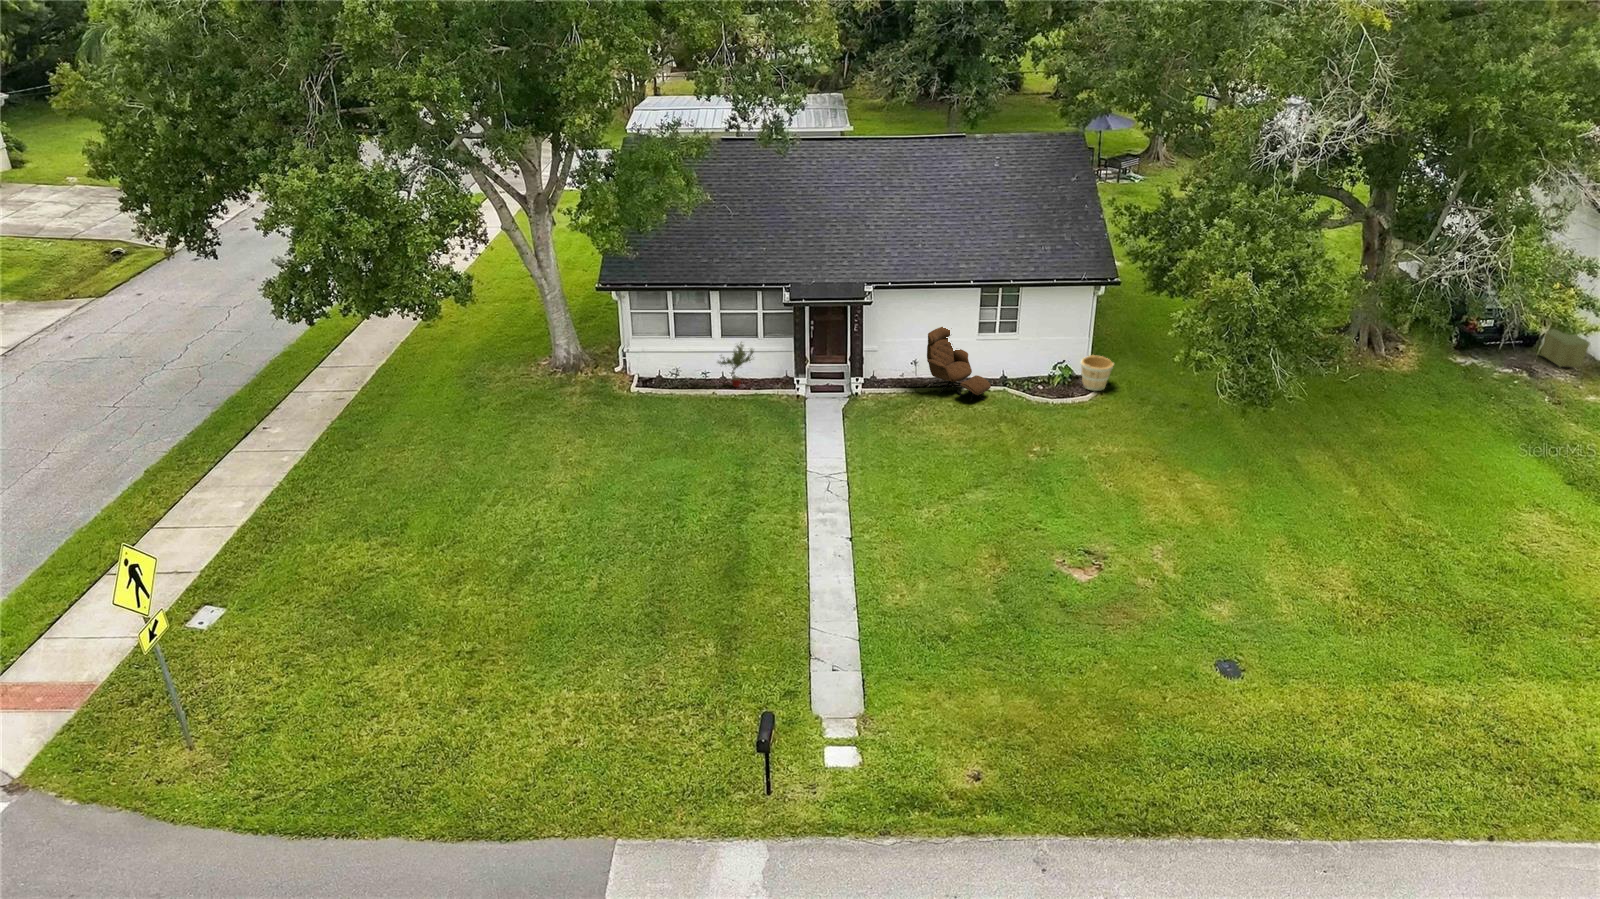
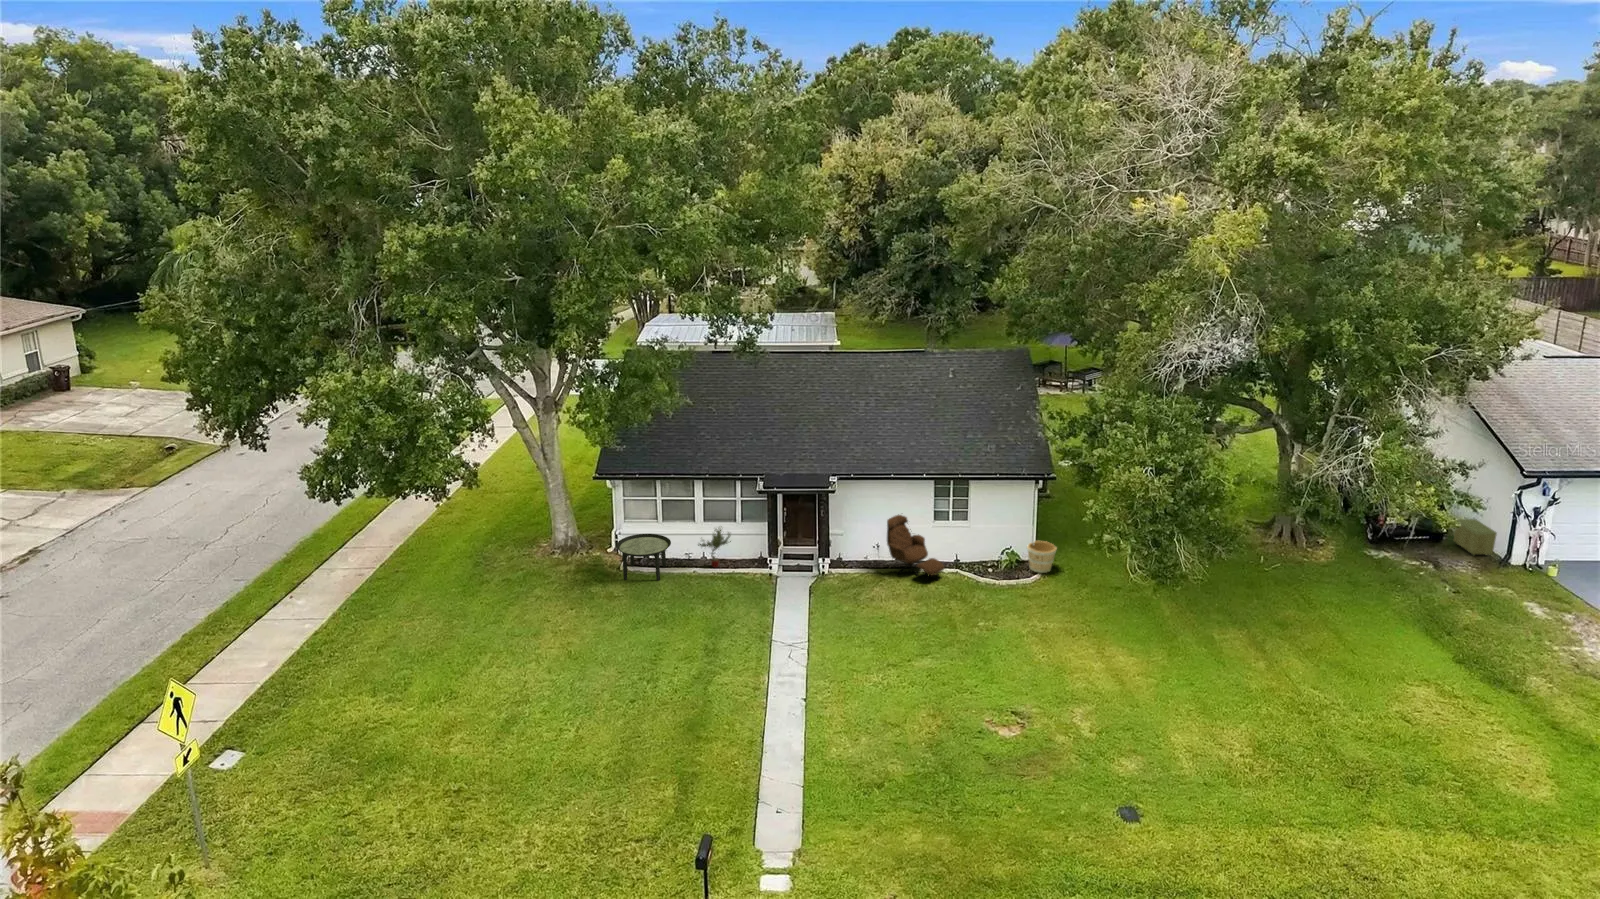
round table: none [627,350,688,403] -> present [616,534,671,581]

